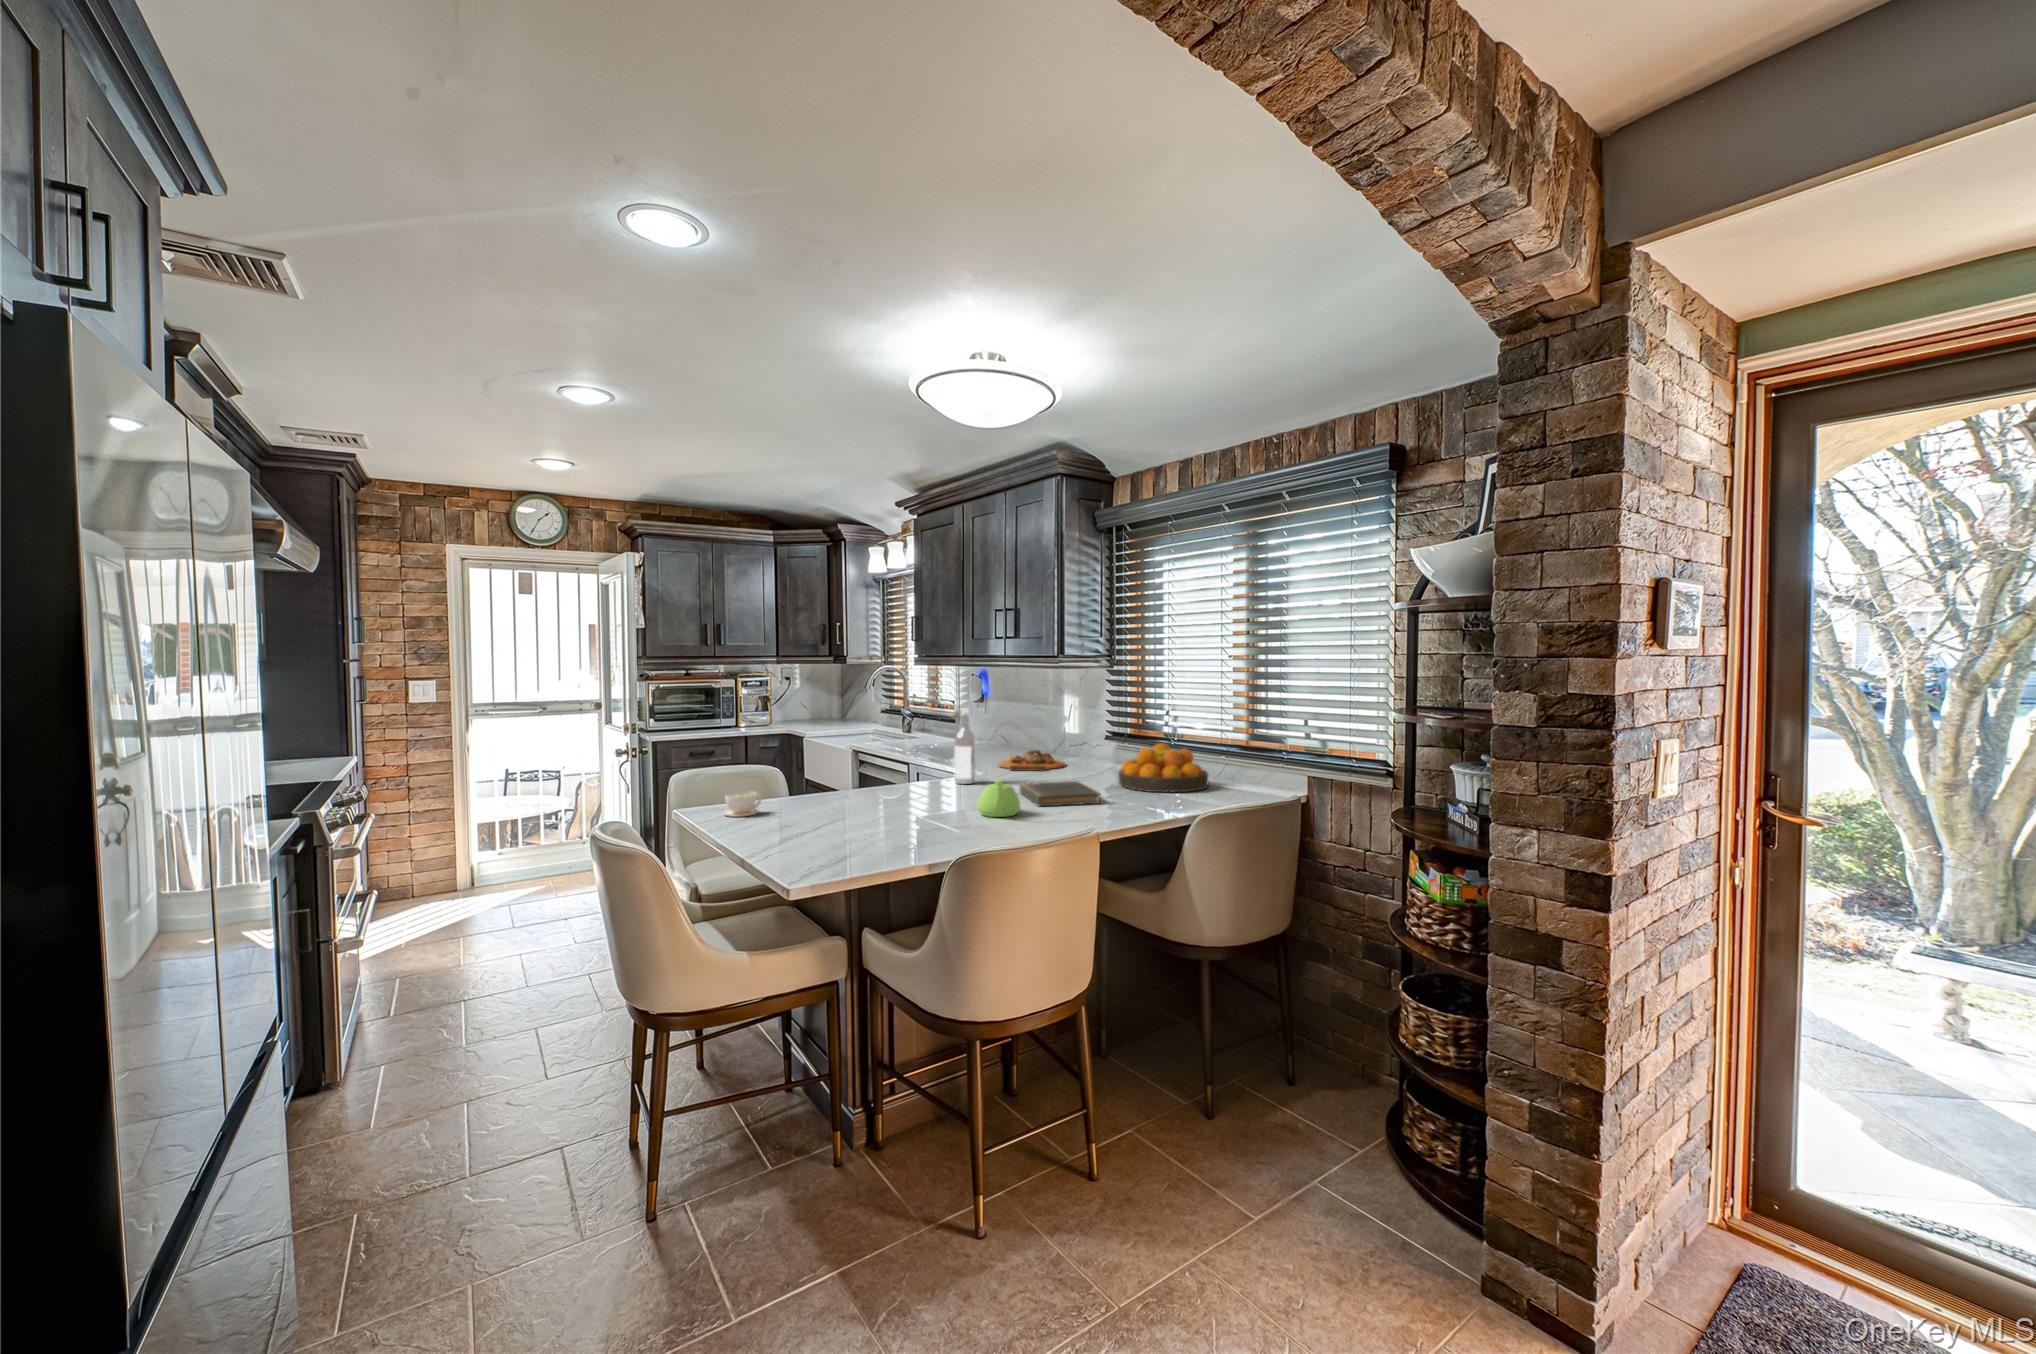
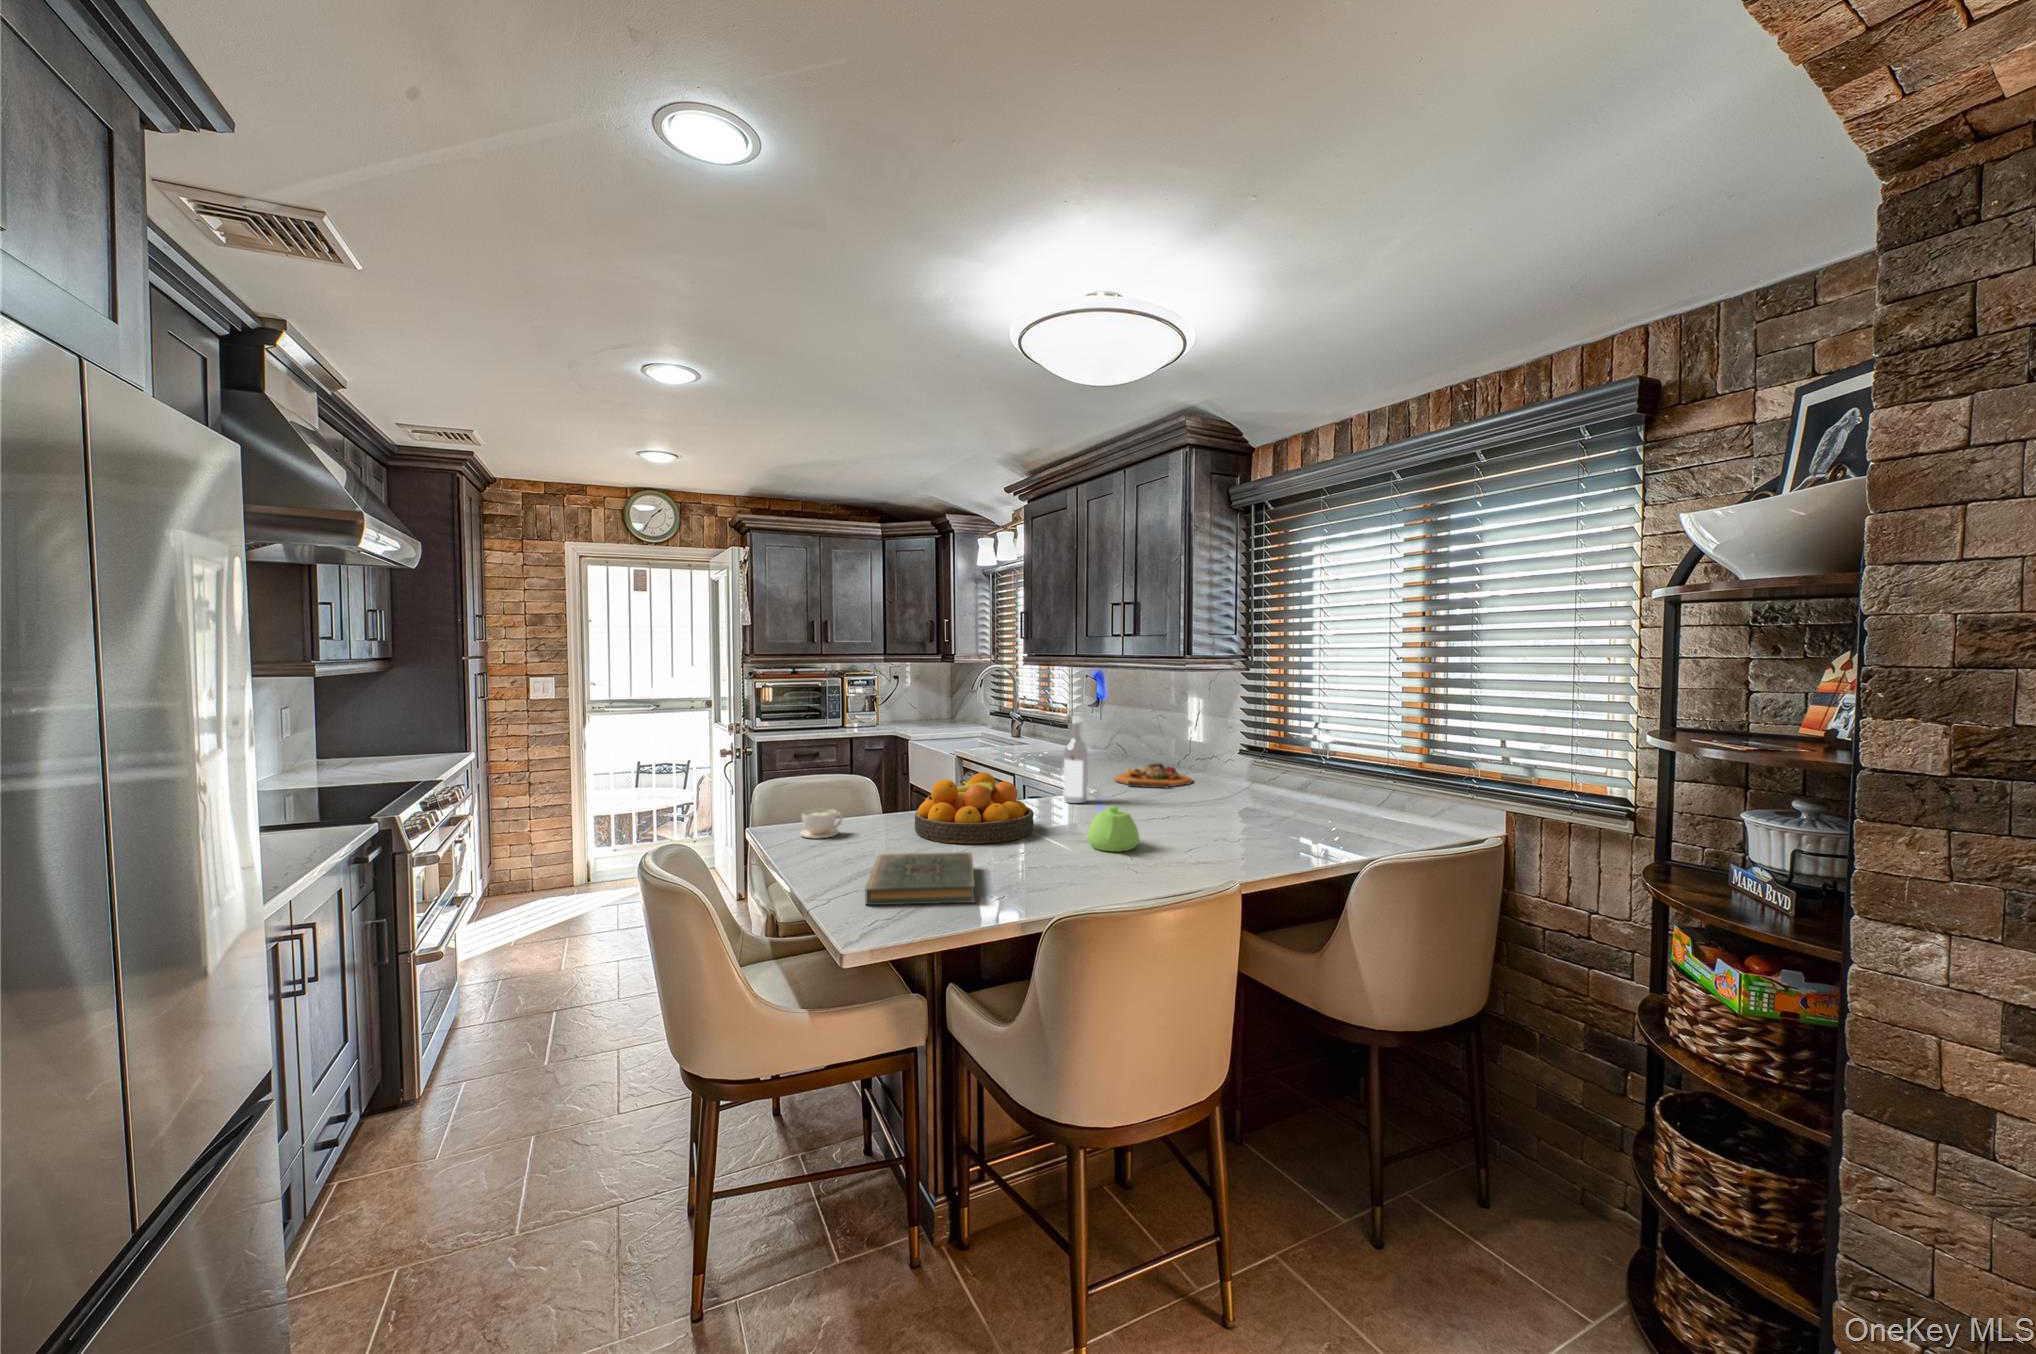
fruit bowl: present [1119,743,1208,792] -> present [915,772,1034,844]
book: present [1019,781,1100,806] -> present [865,852,975,905]

